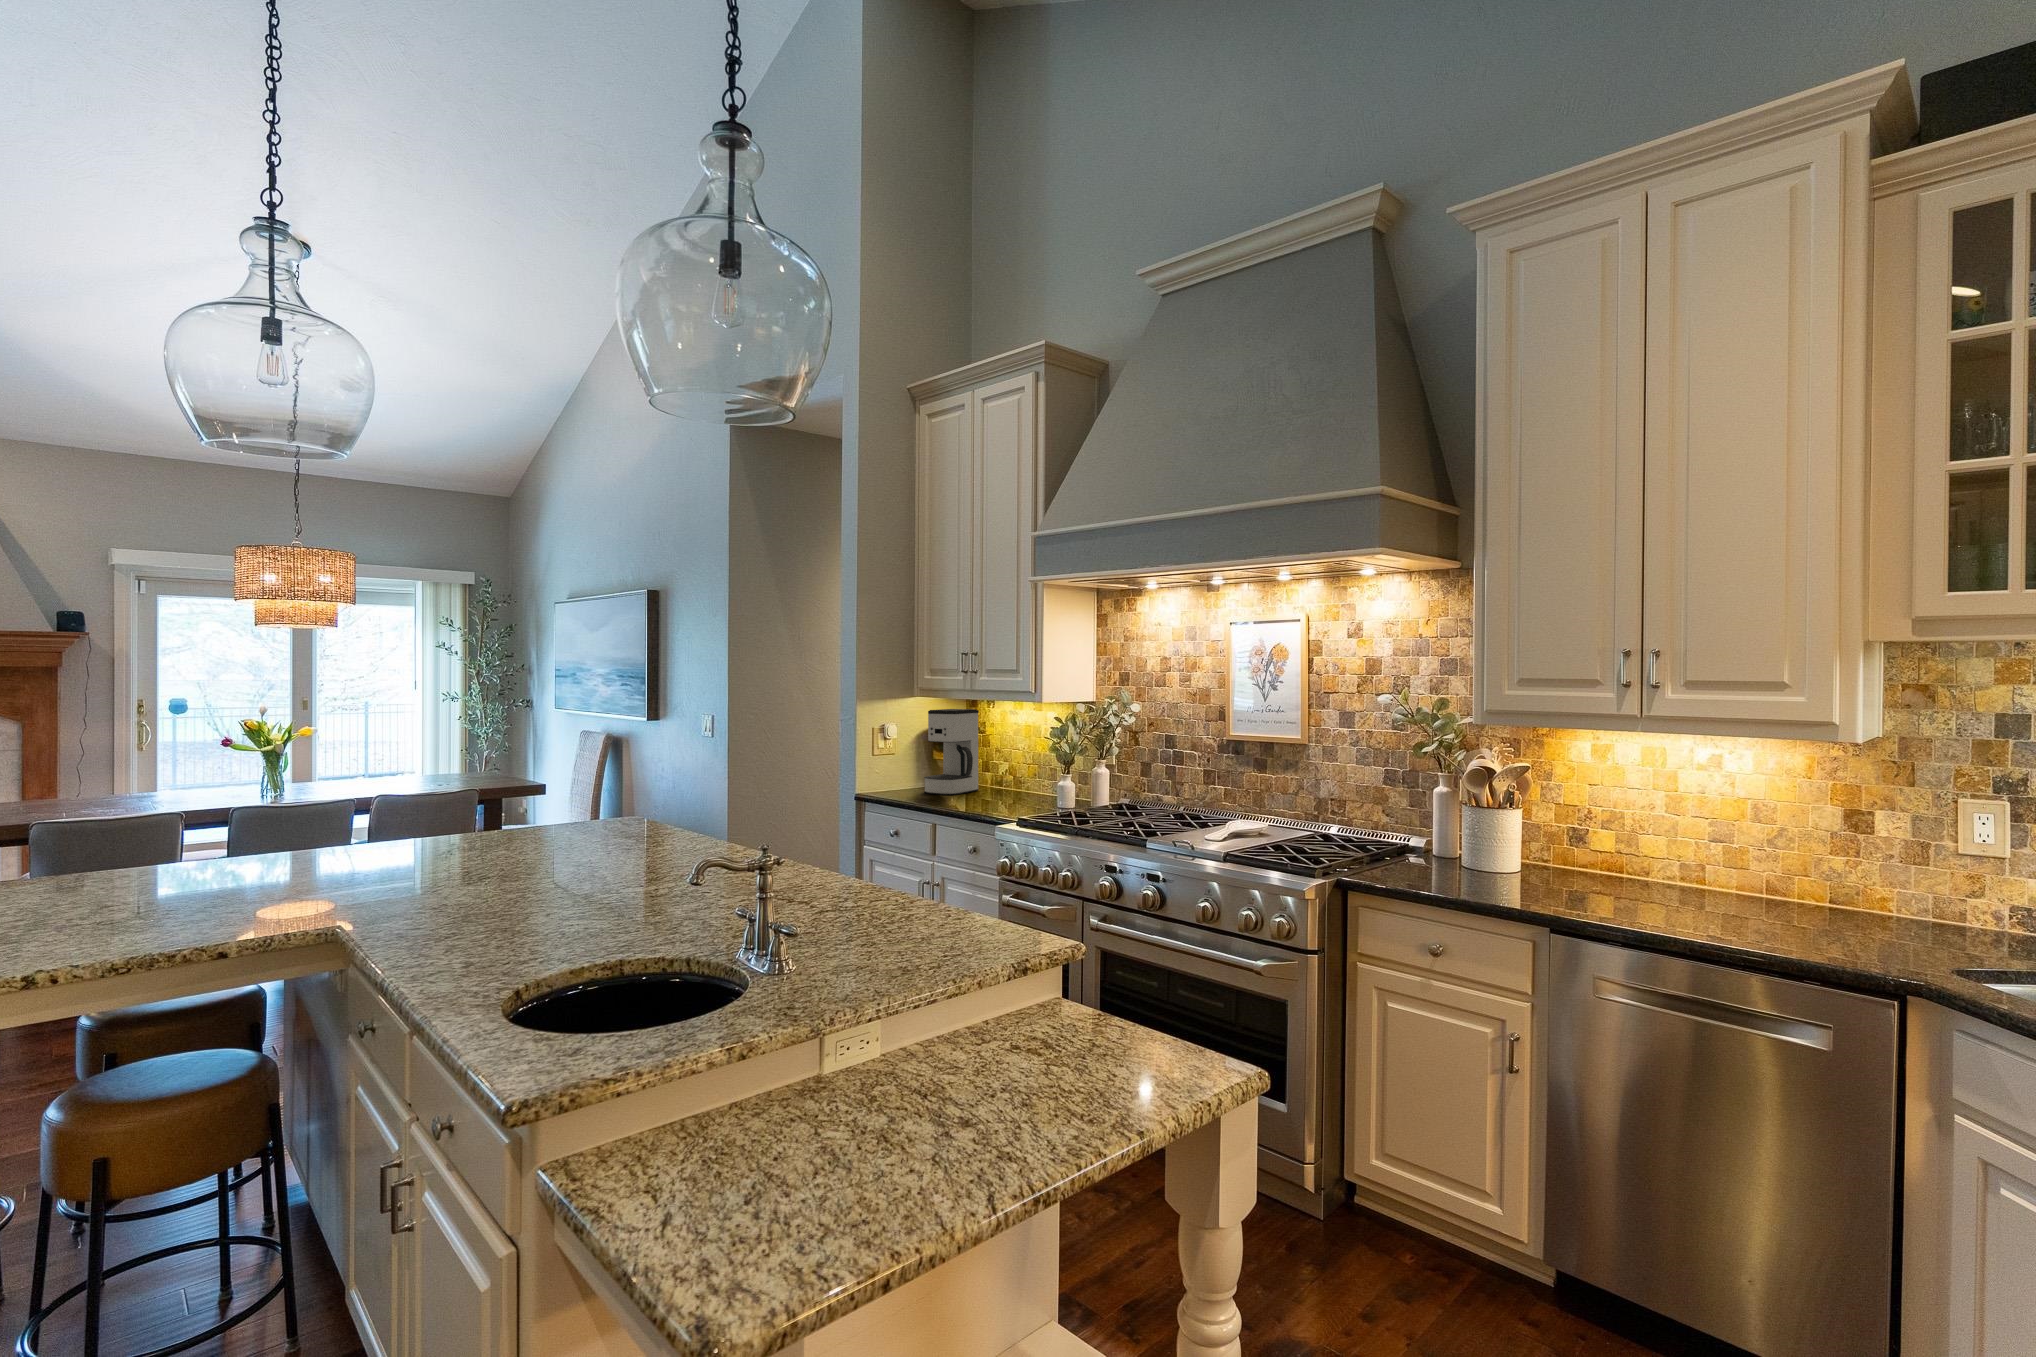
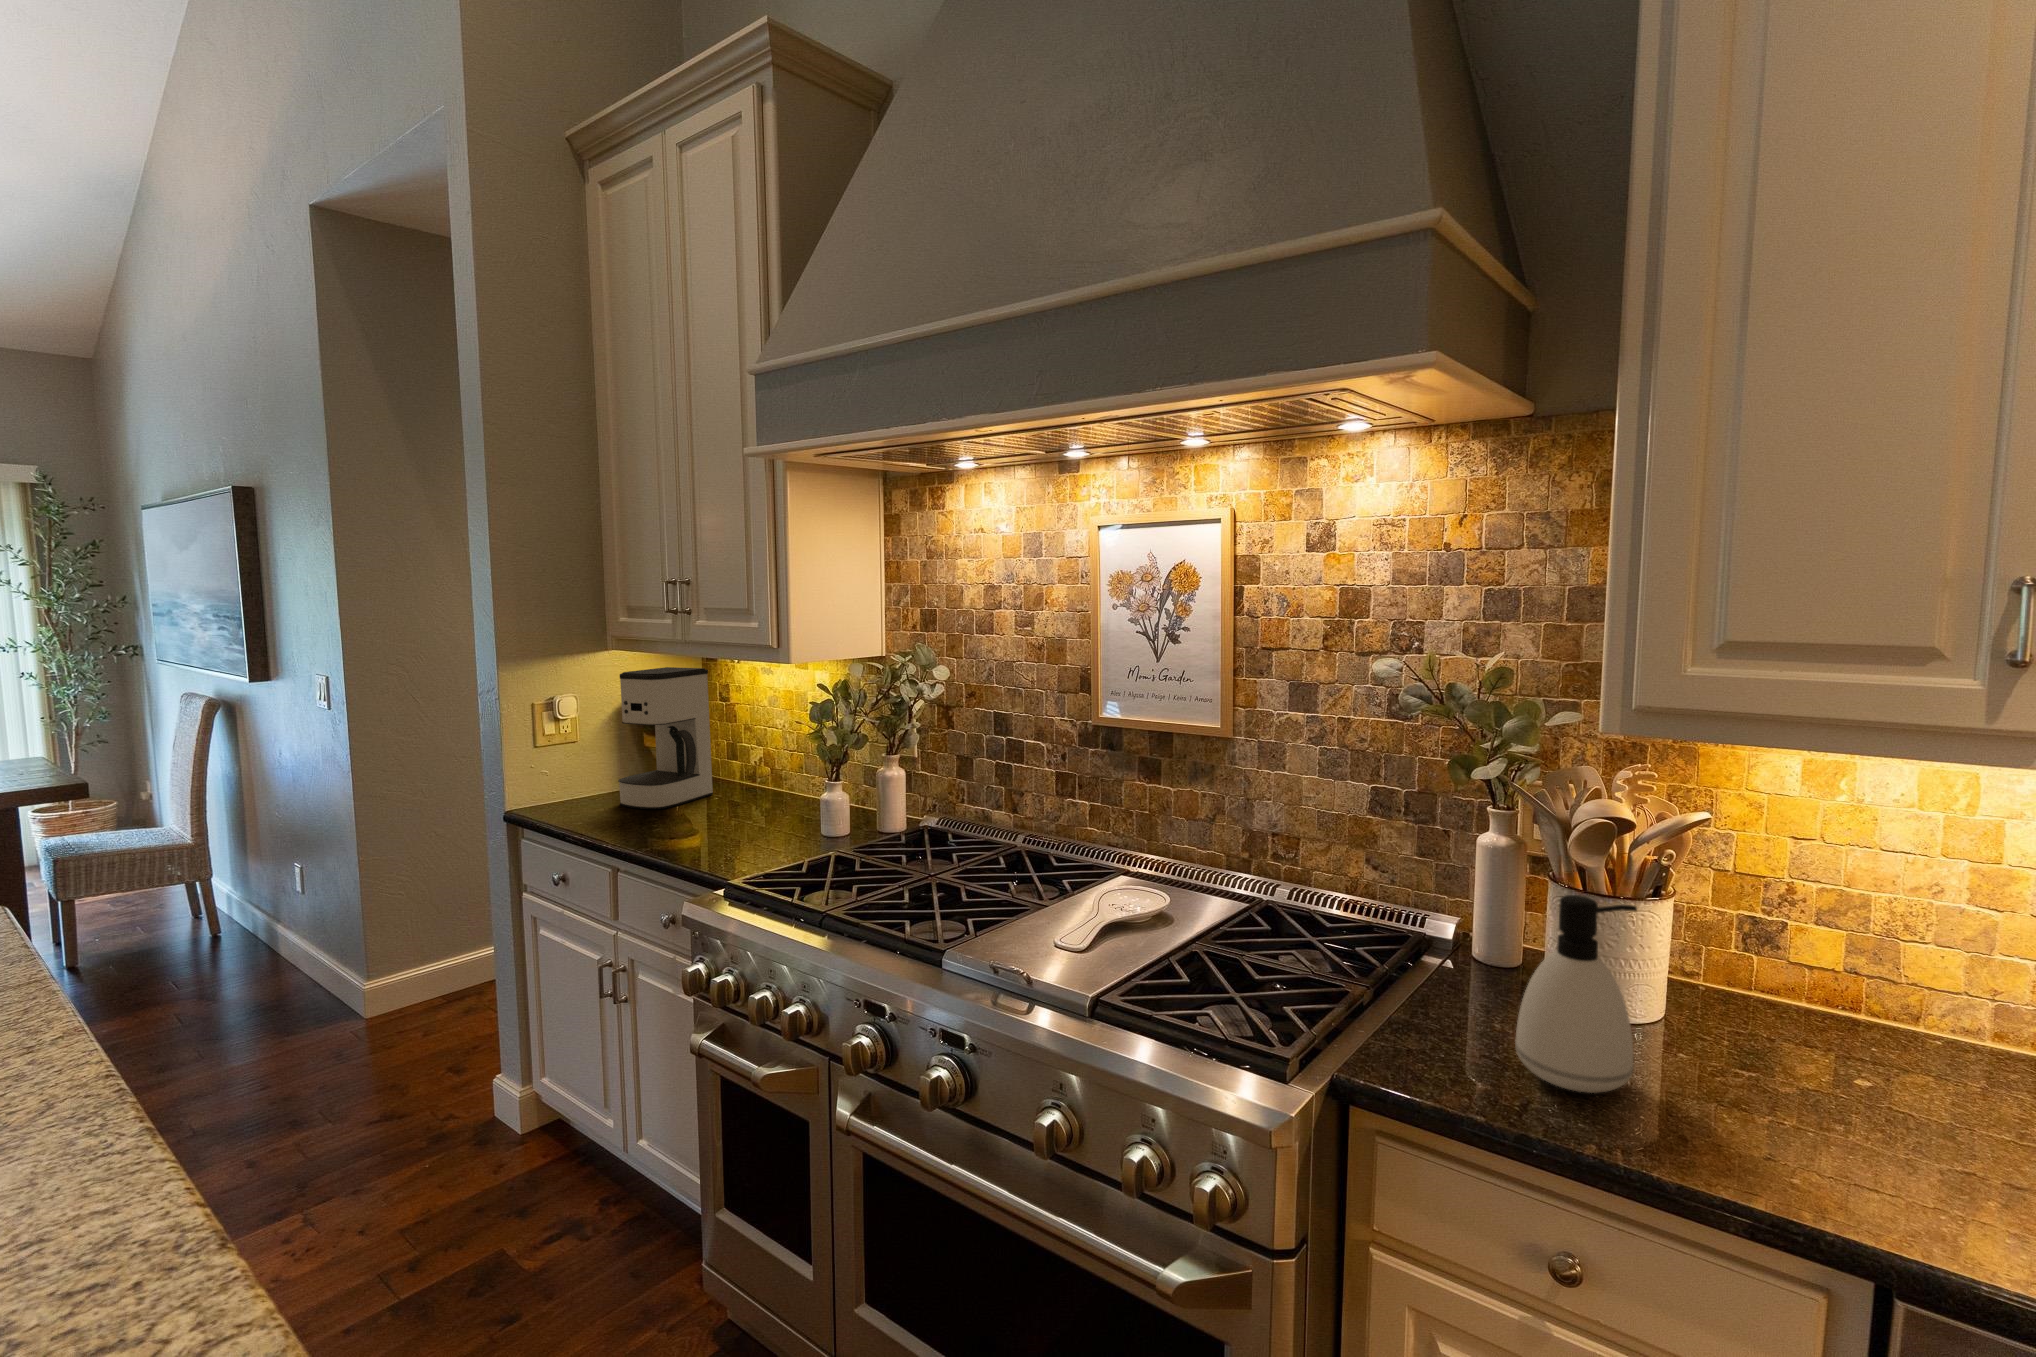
soap dispenser: none [1421,791,1473,879] -> present [1515,895,1637,1093]

